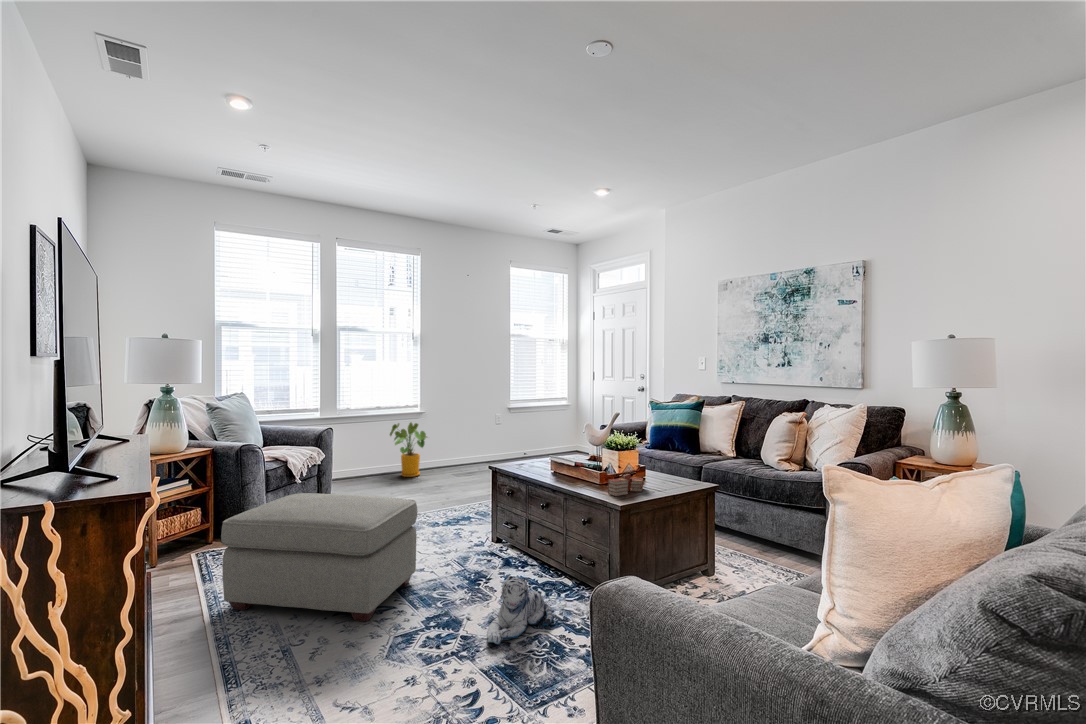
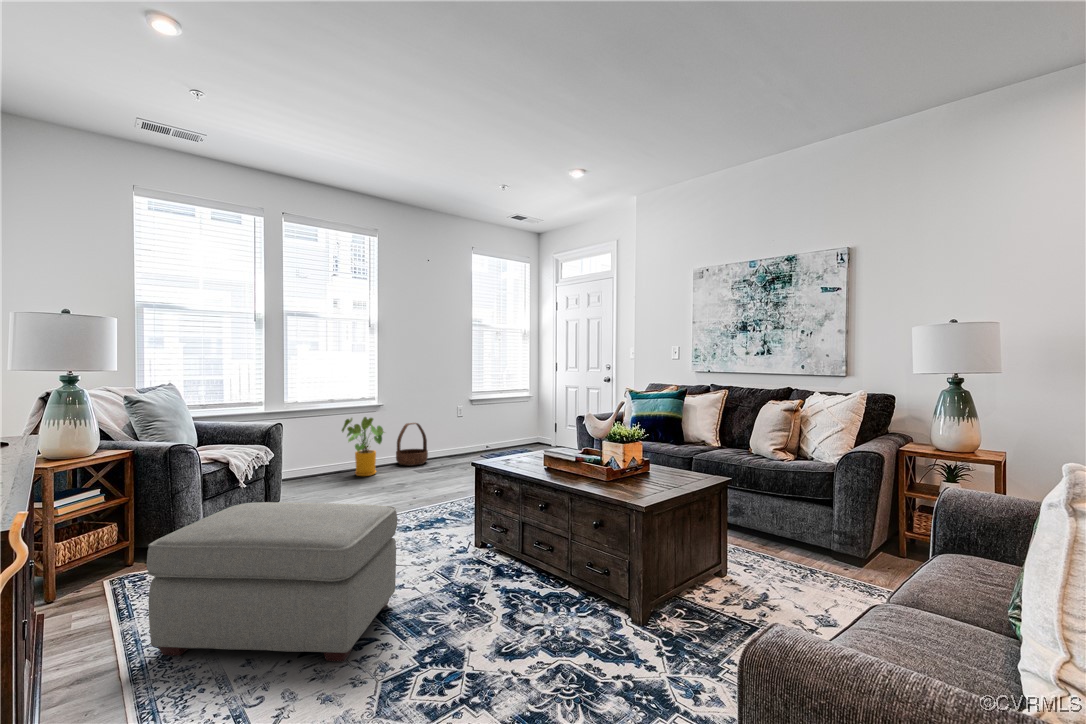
basket: none [439,429,468,468] -> present [396,423,428,466]
book: present [608,474,644,496] -> none [620,469,657,495]
plush toy: present [487,576,553,644] -> none [499,596,572,684]

